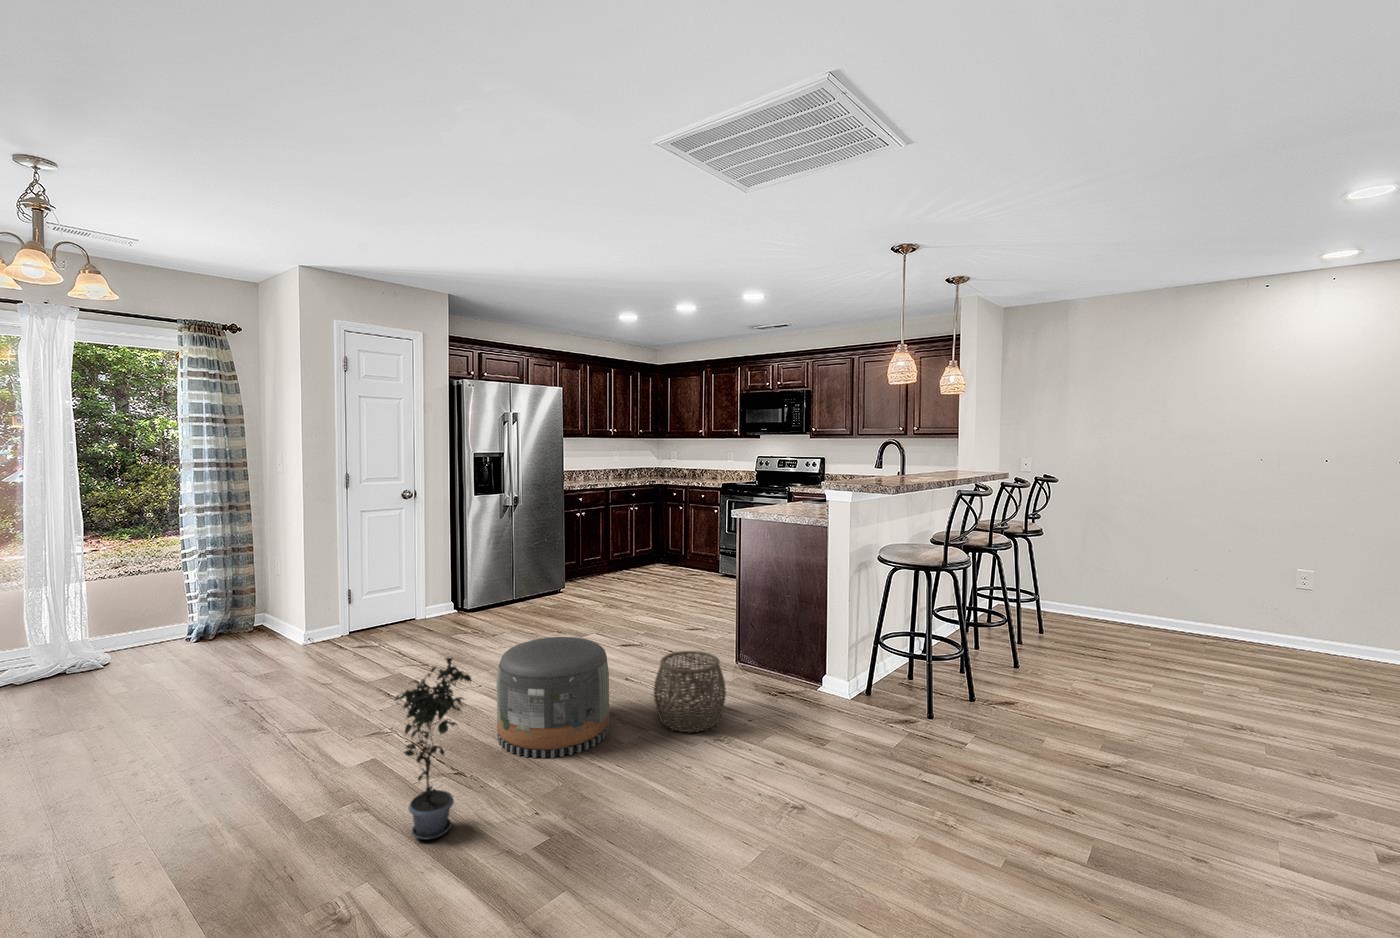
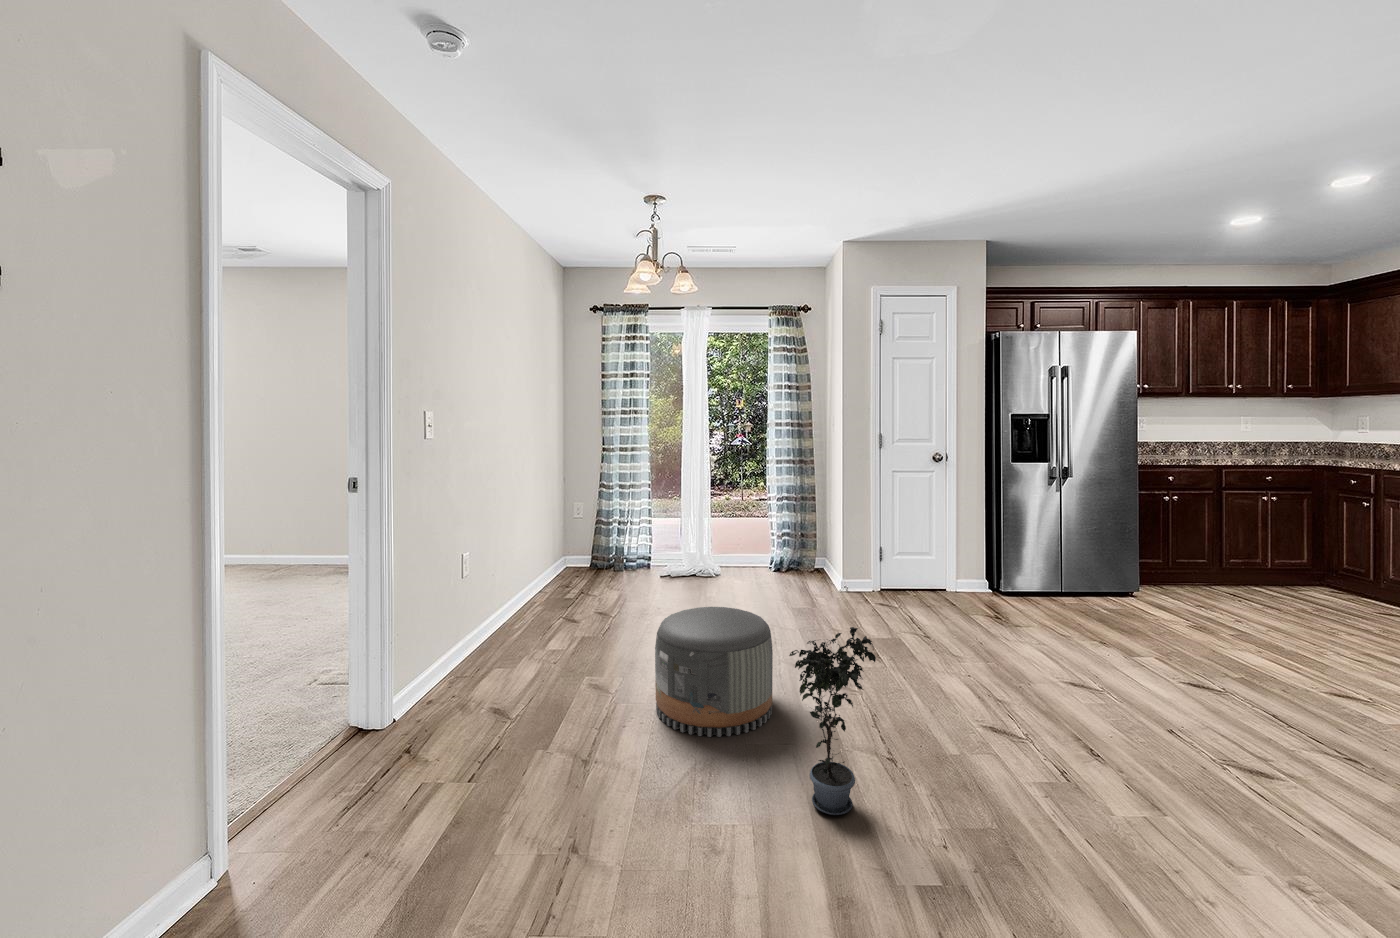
pouf: present [497,637,609,758] -> present [655,607,773,737]
woven basket: present [654,651,726,732] -> none [1187,717,1347,868]

